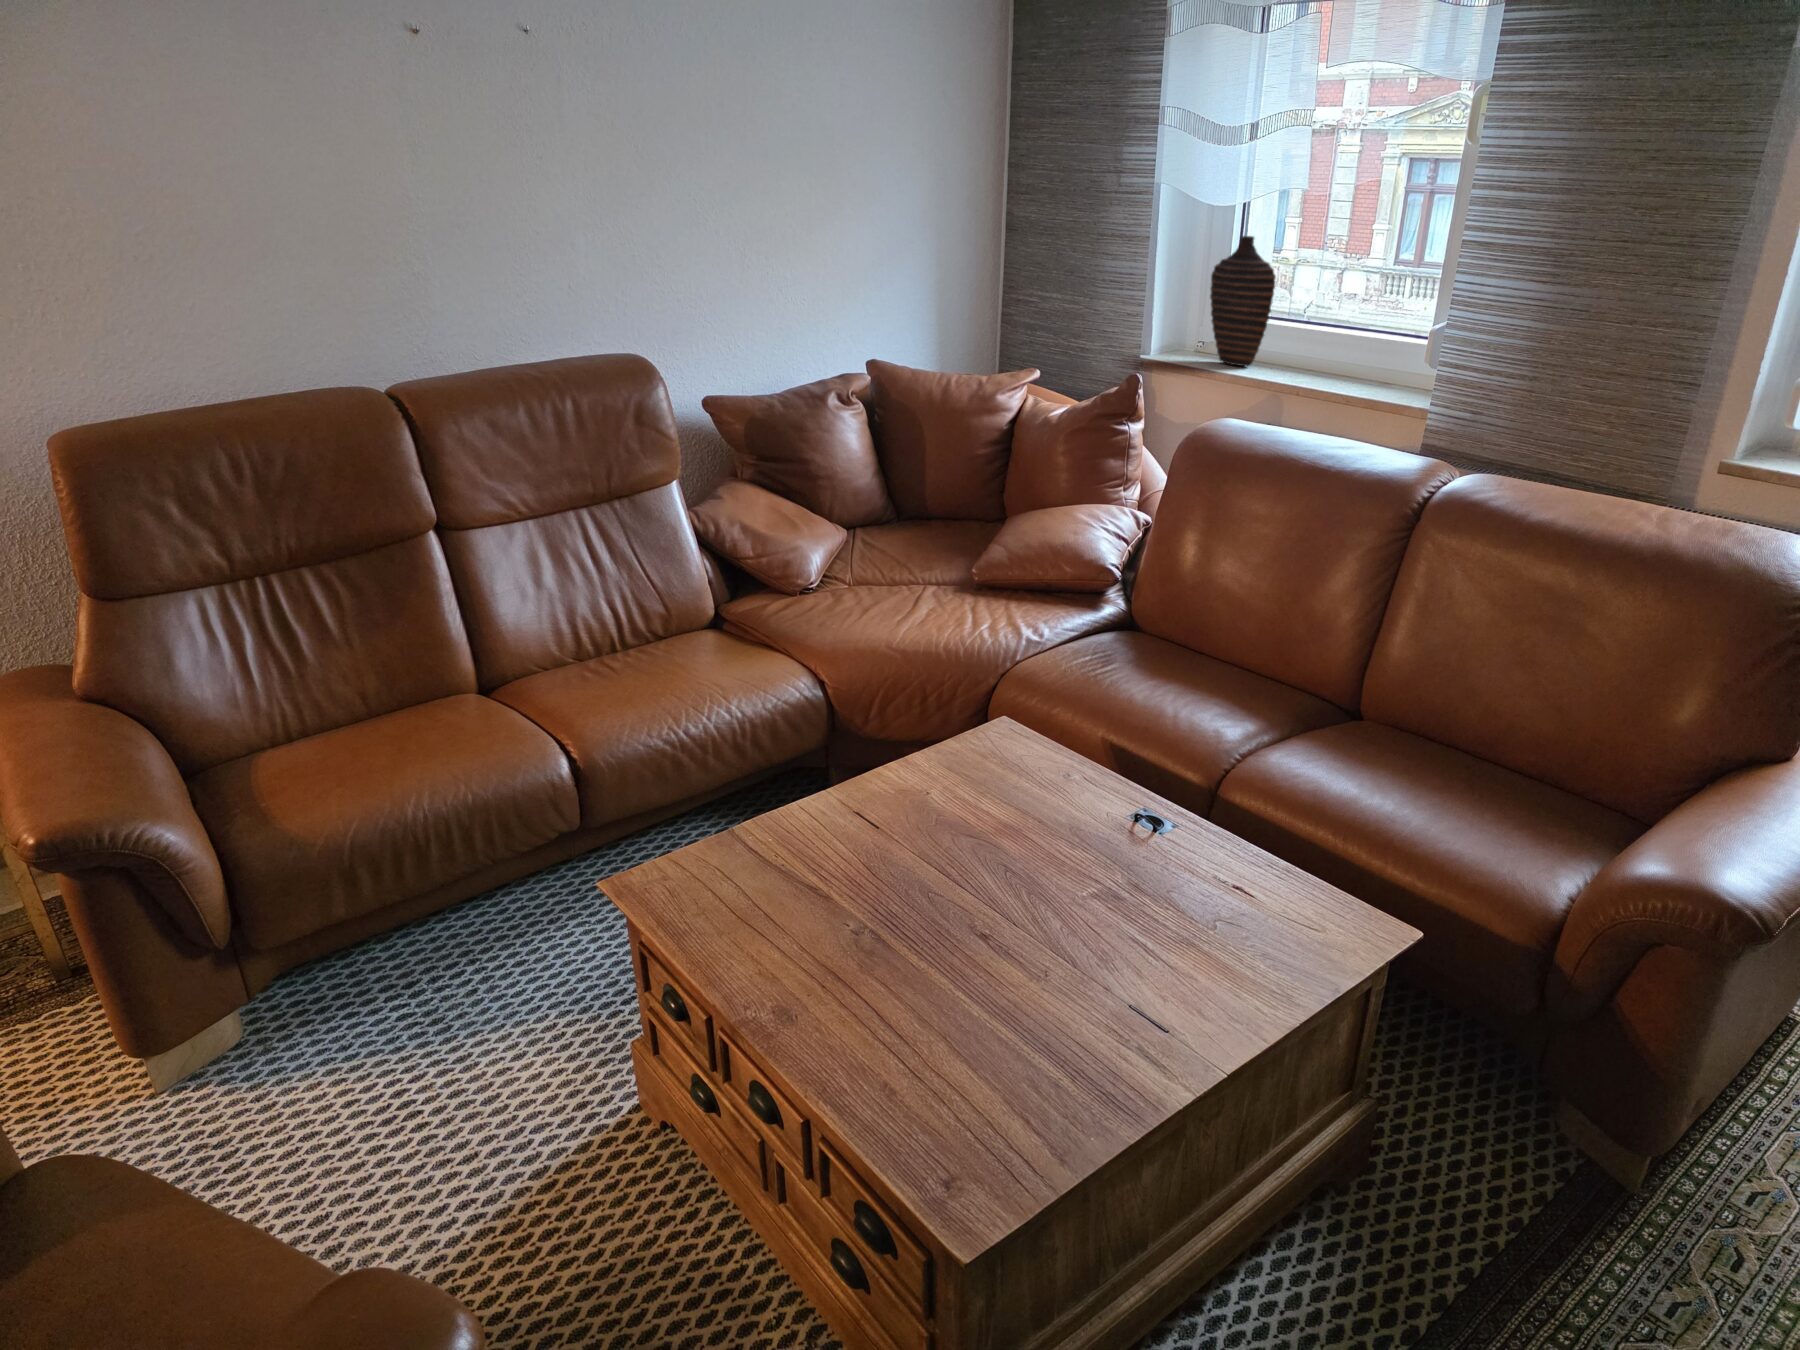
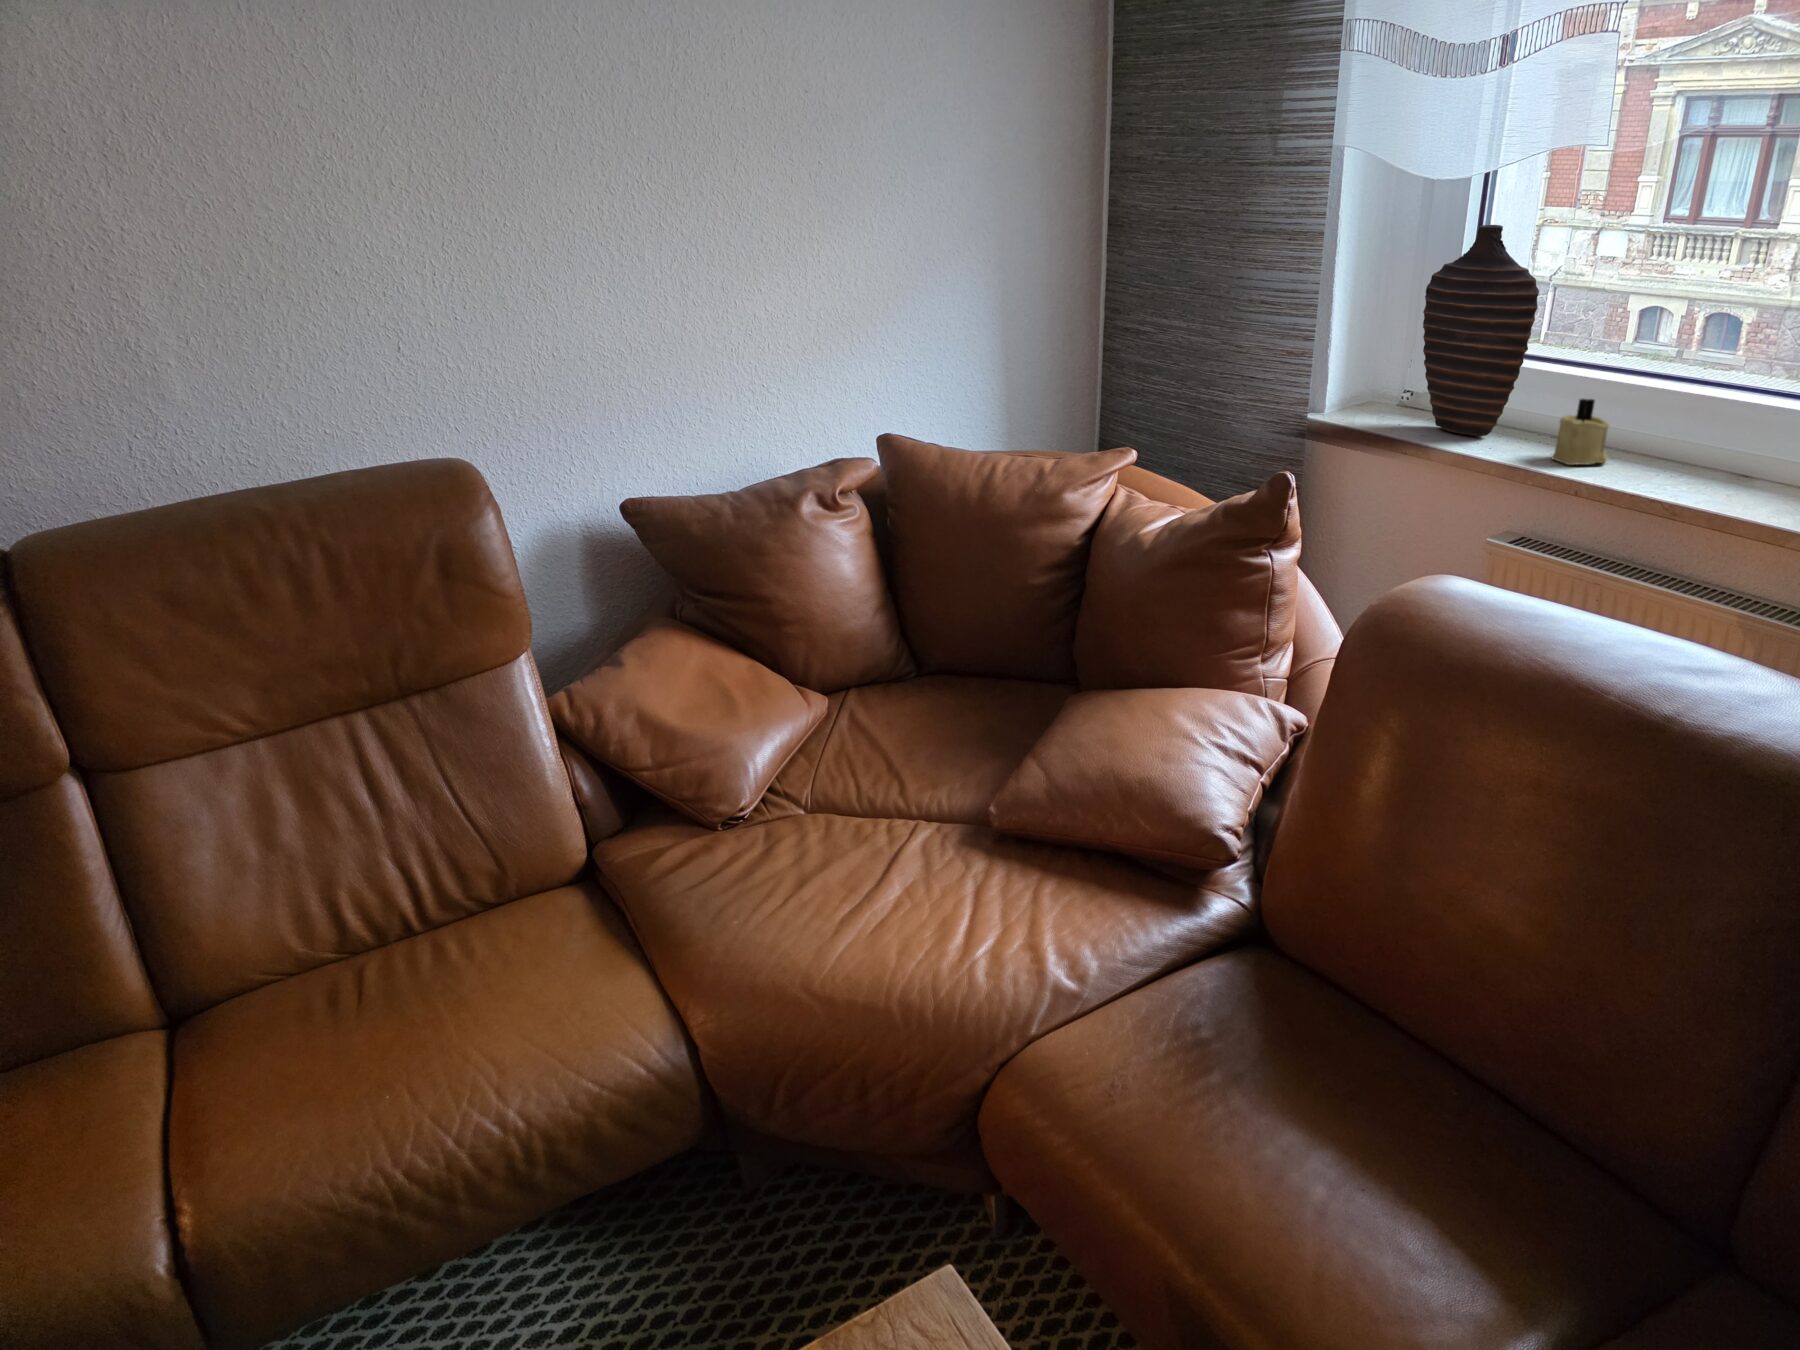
candle: none [1286,340,1317,380] -> present [1552,399,1610,465]

